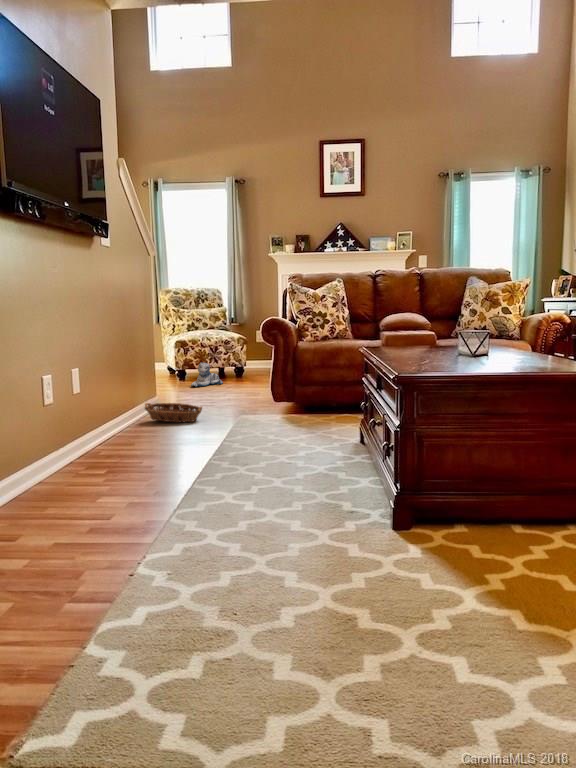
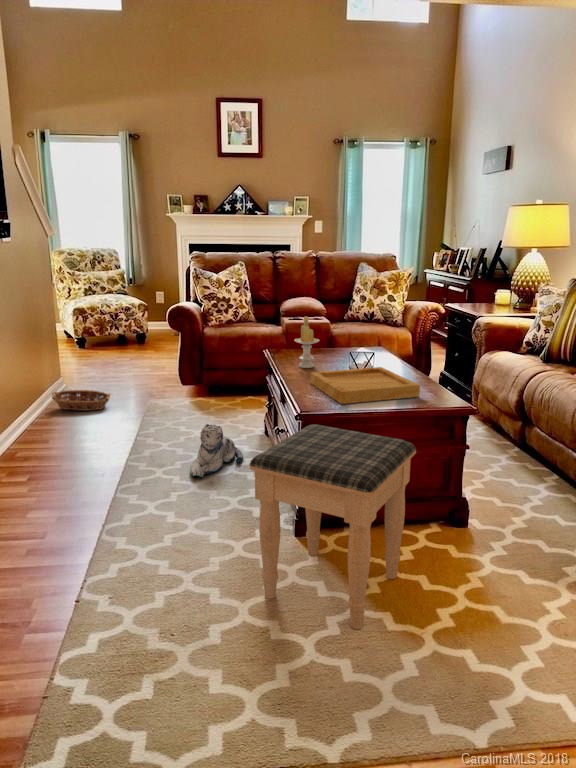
candle: none [393,299,422,355] -> present [294,316,320,368]
tray: none [411,347,547,372] -> present [310,367,420,404]
plush toy: present [191,362,223,387] -> present [190,424,243,477]
footstool: none [334,382,549,625] -> present [250,424,416,629]

